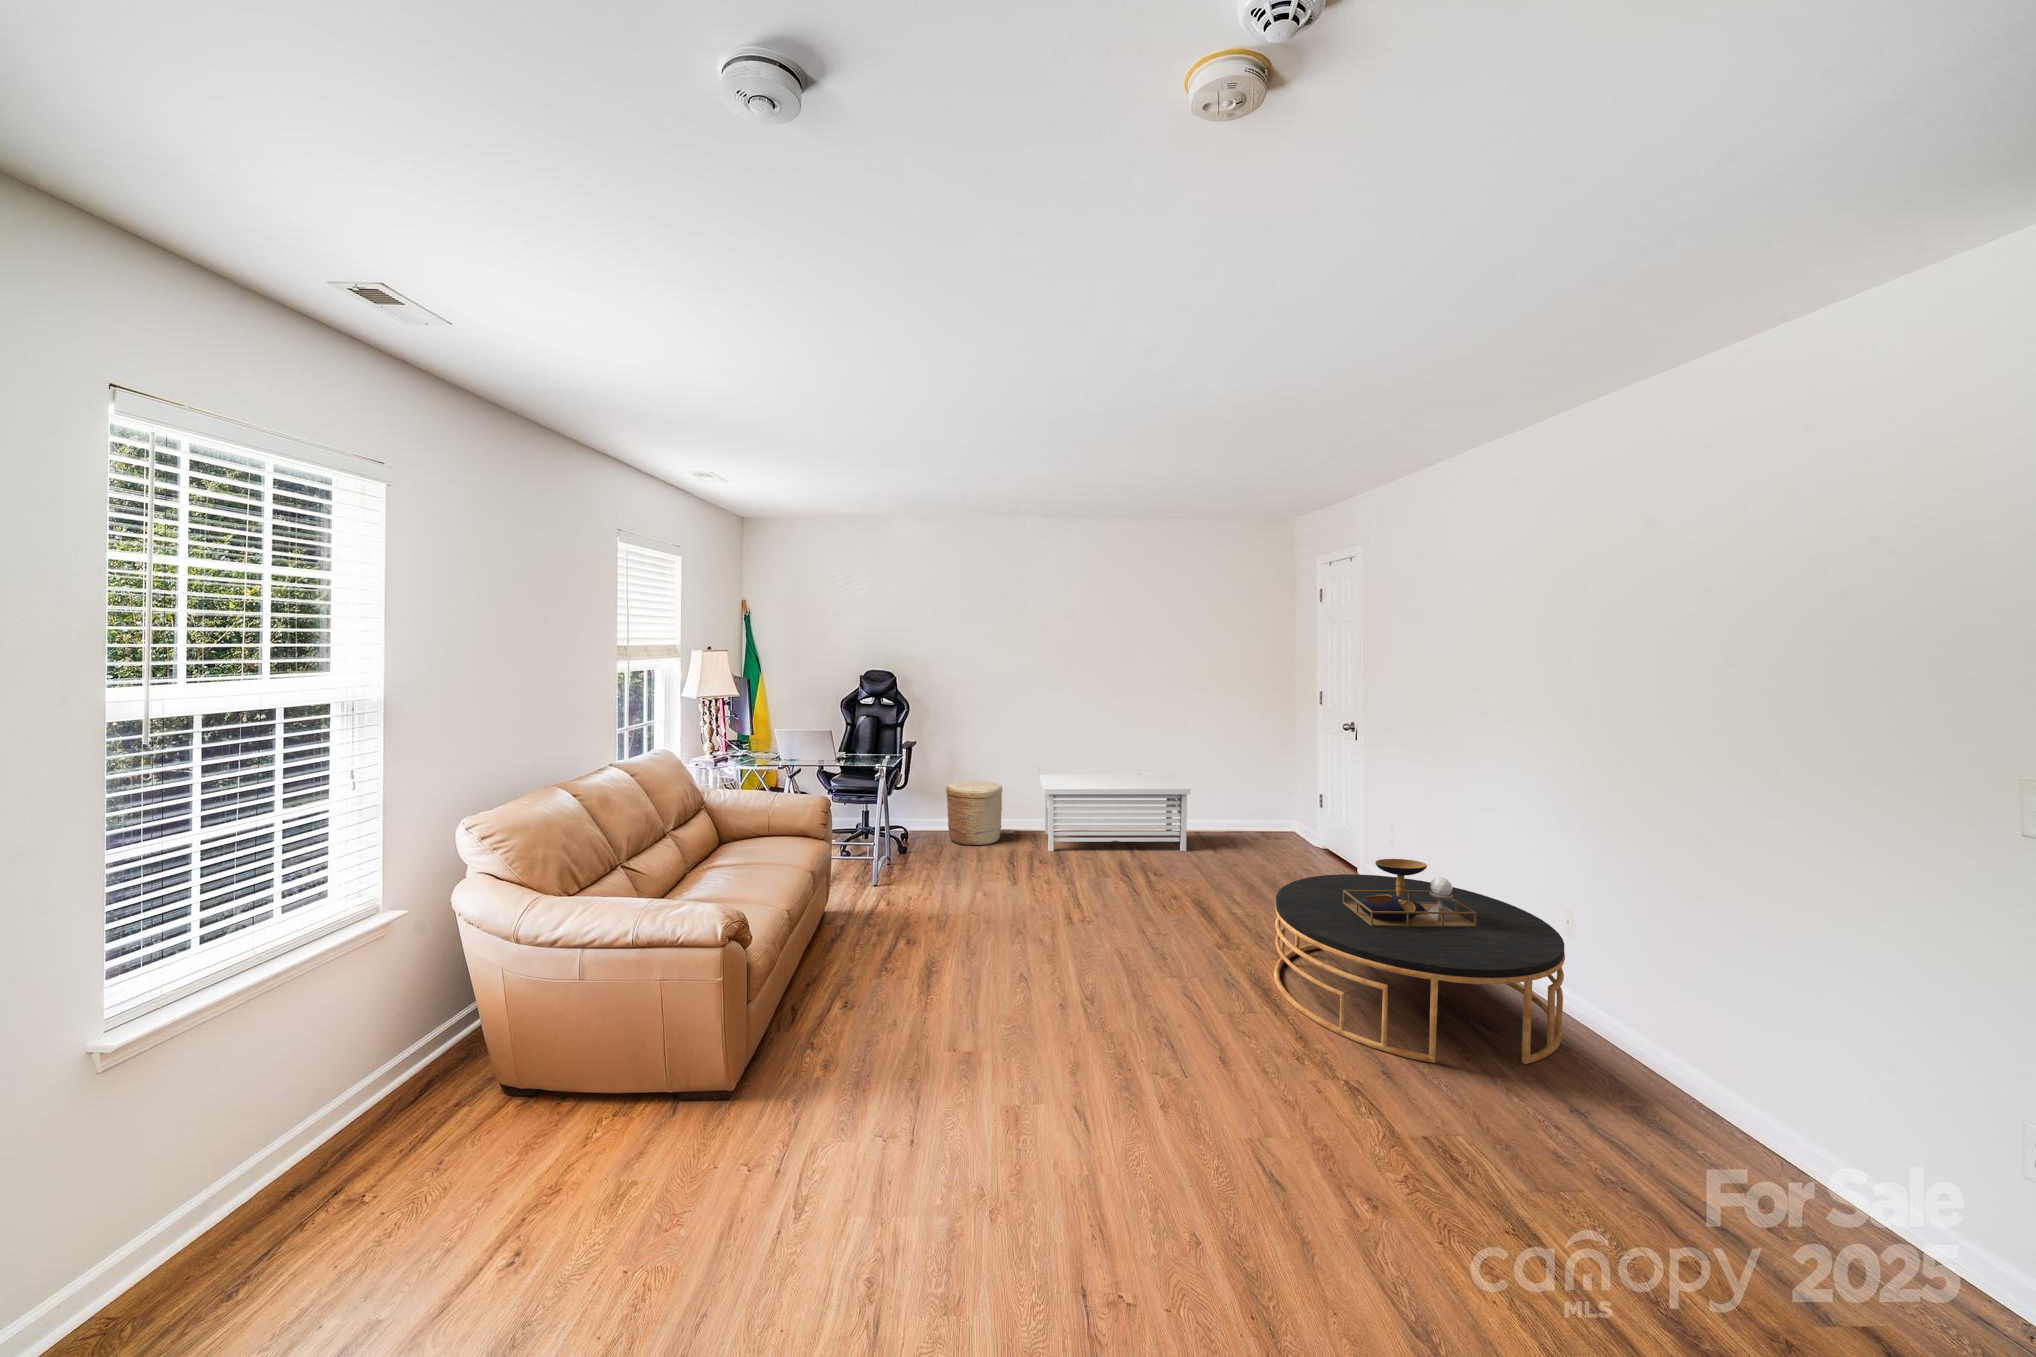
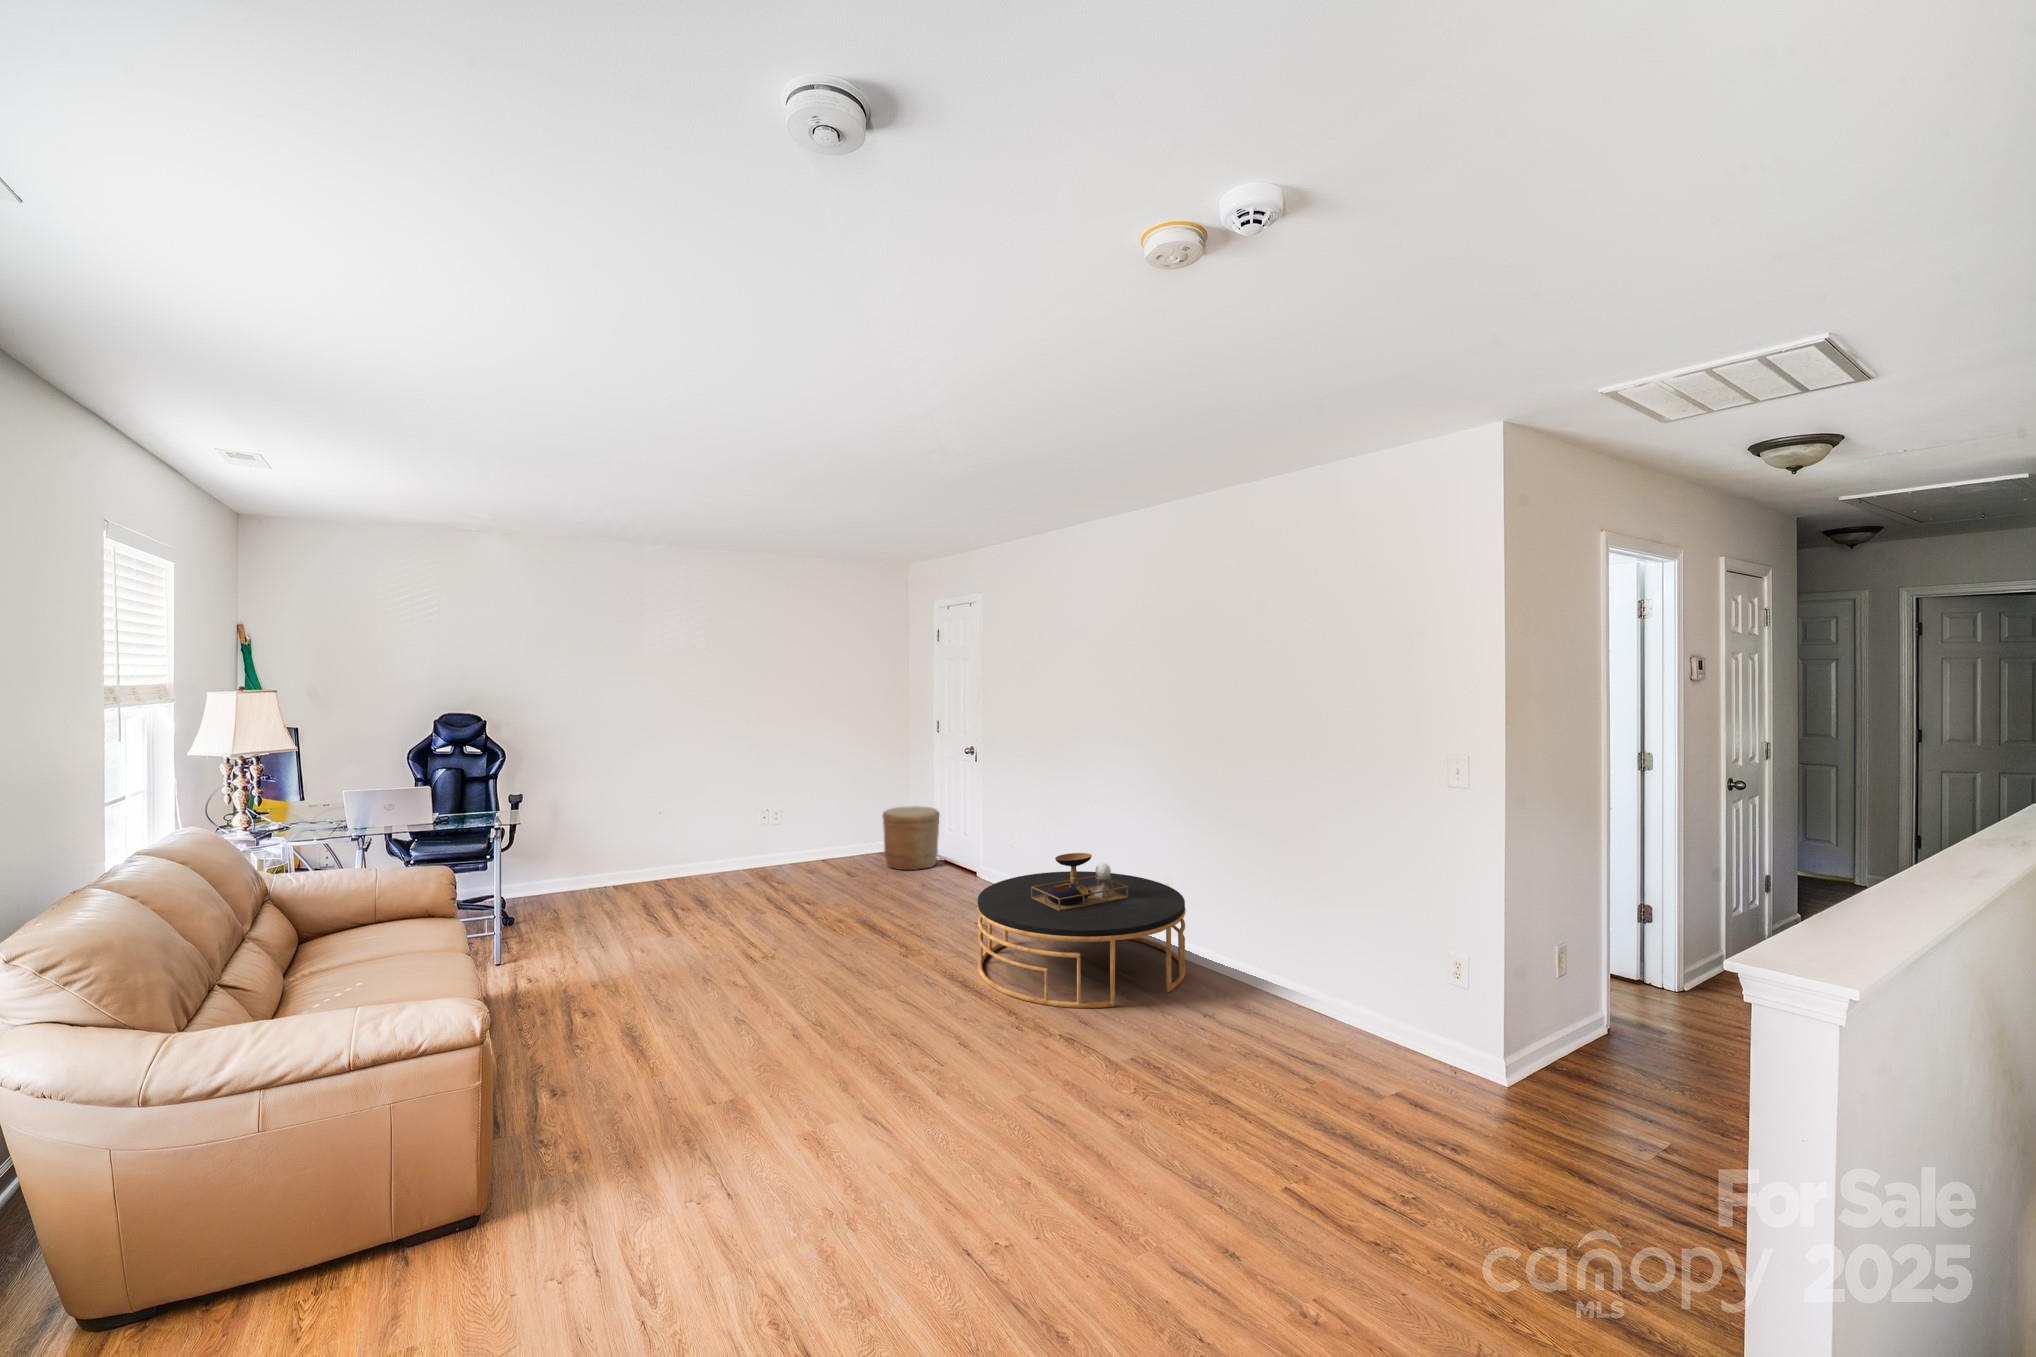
storage bench: present [1040,775,1190,851] -> none [681,808,856,907]
woven basket: present [946,781,1002,846] -> present [882,806,940,870]

